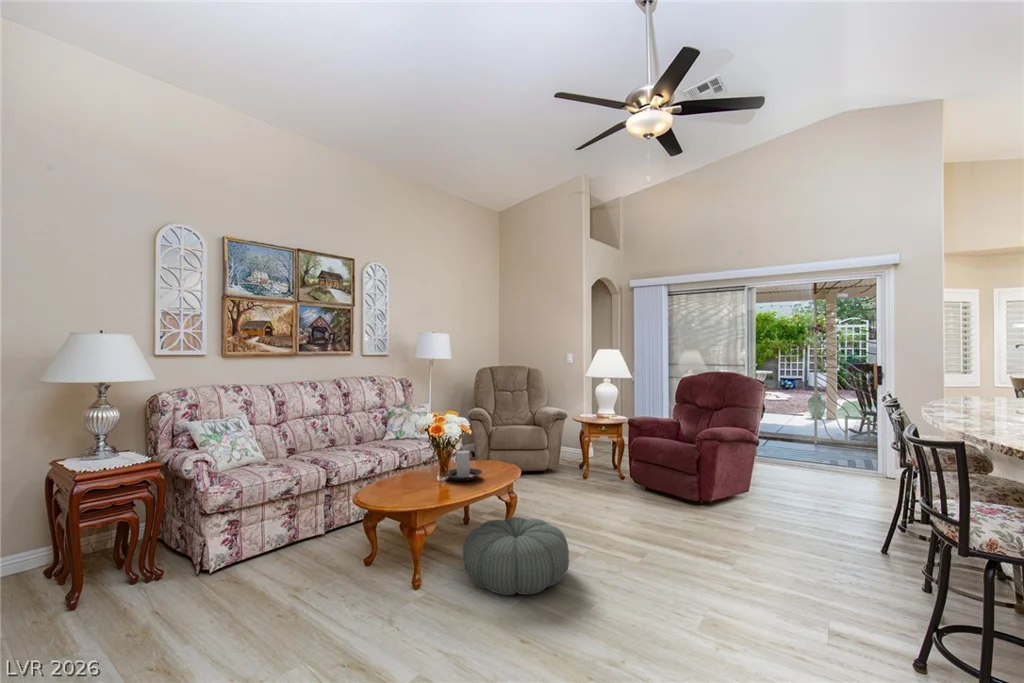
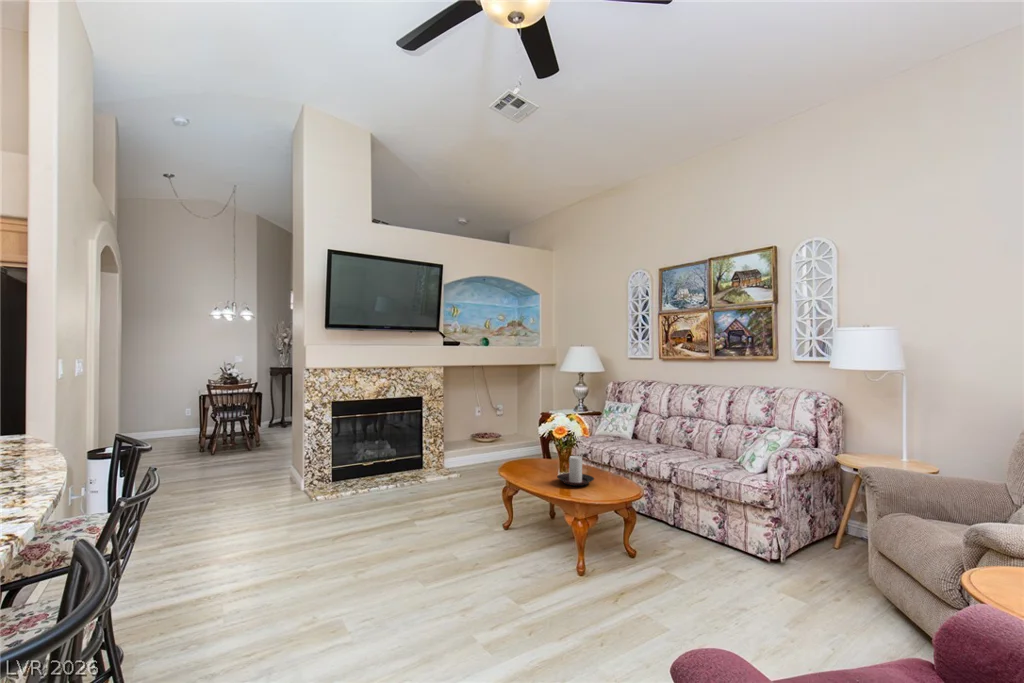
pouf: present [463,517,569,595] -> none [450,508,545,575]

